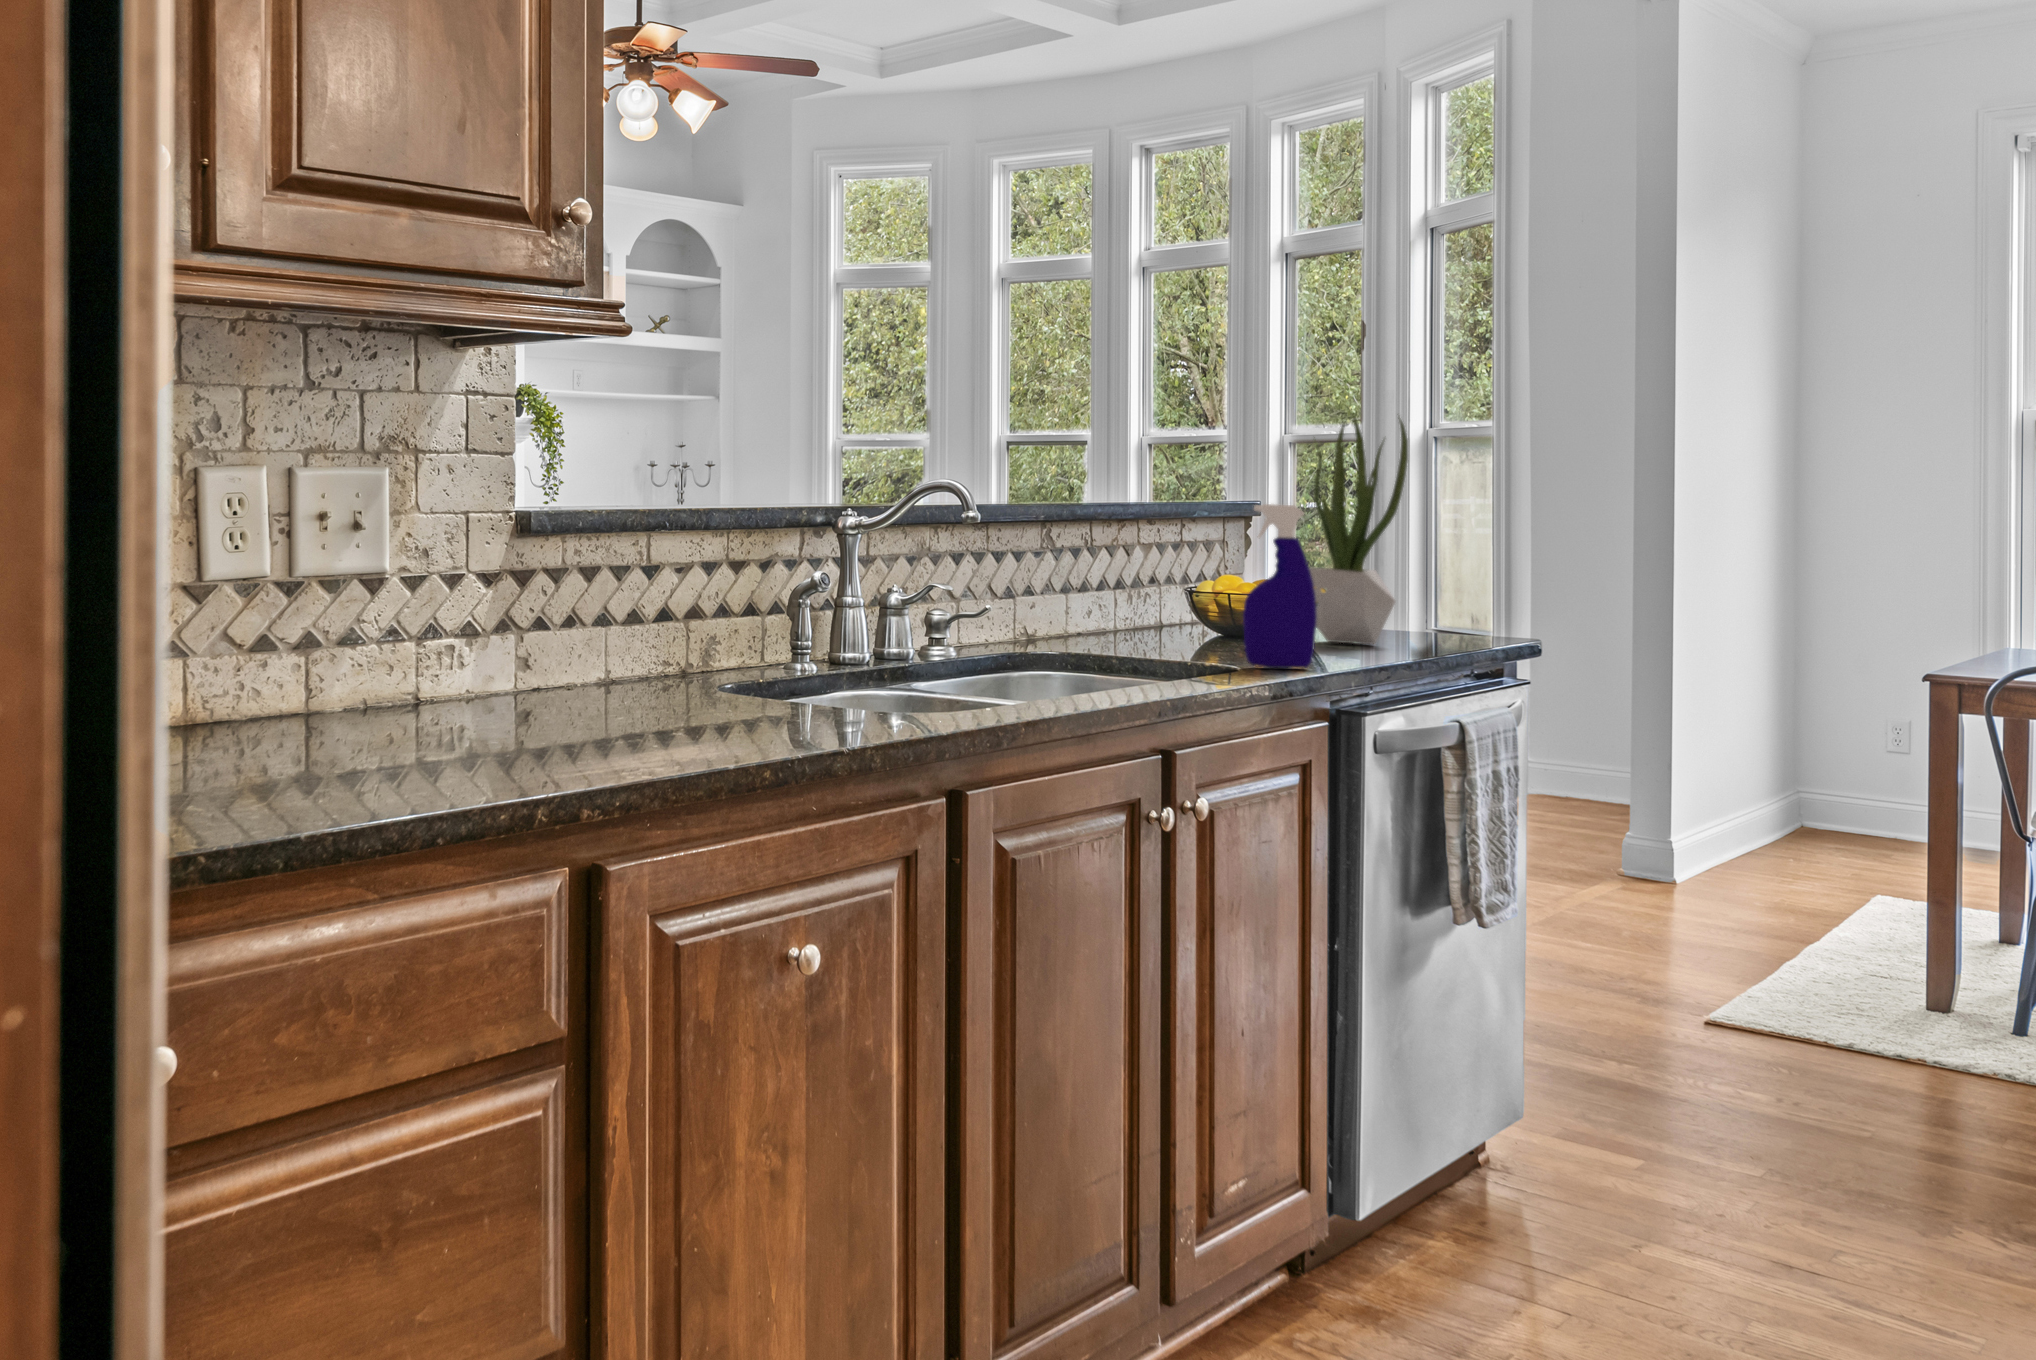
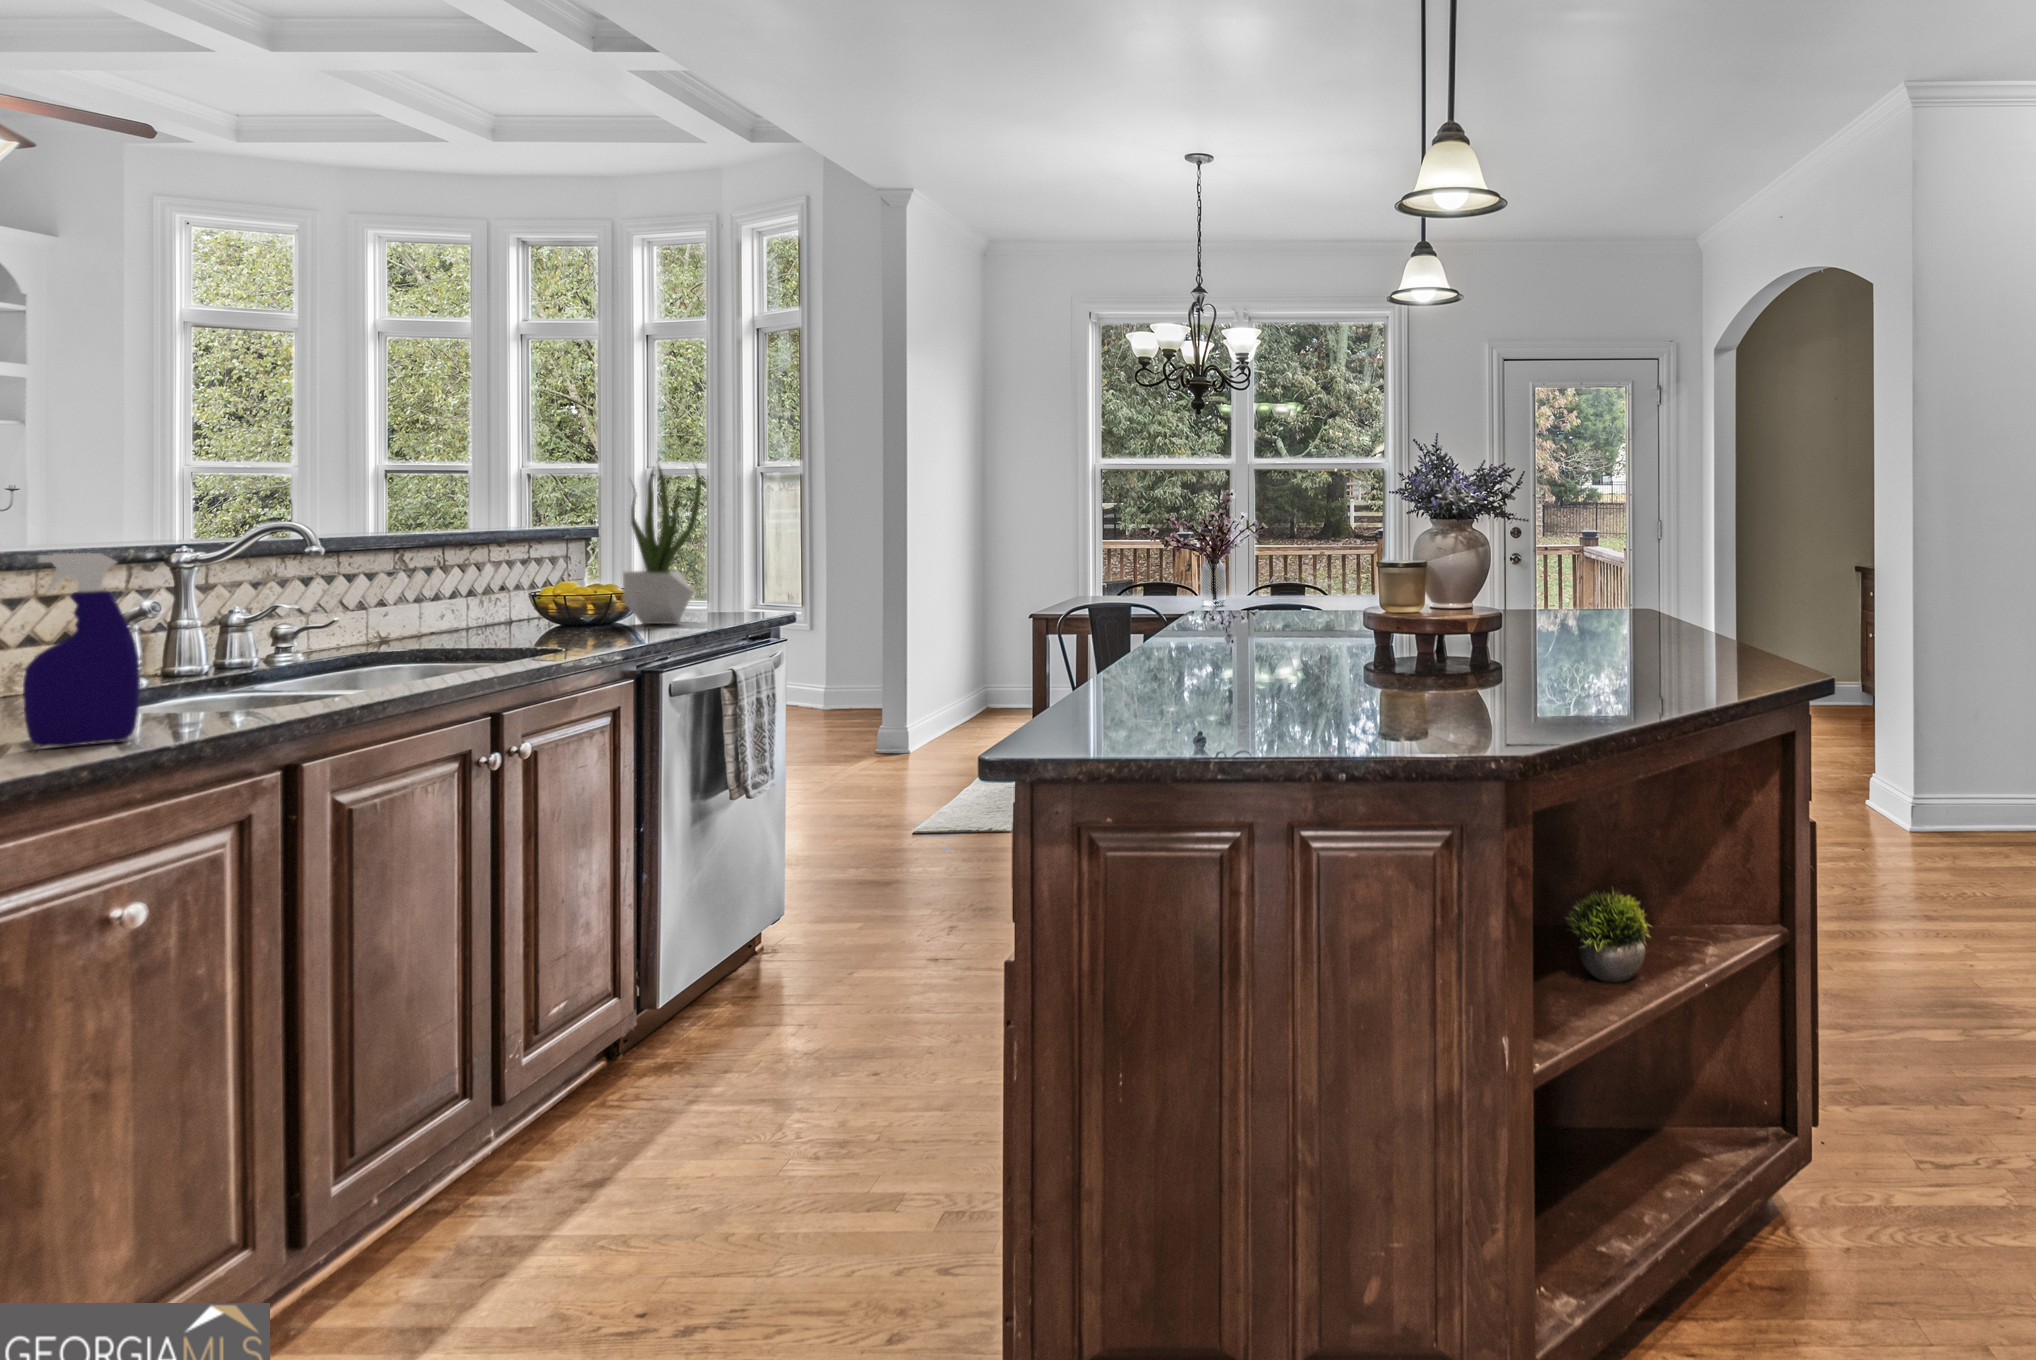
spray bottle: present [1243,504,1317,668] -> present [23,553,140,747]

